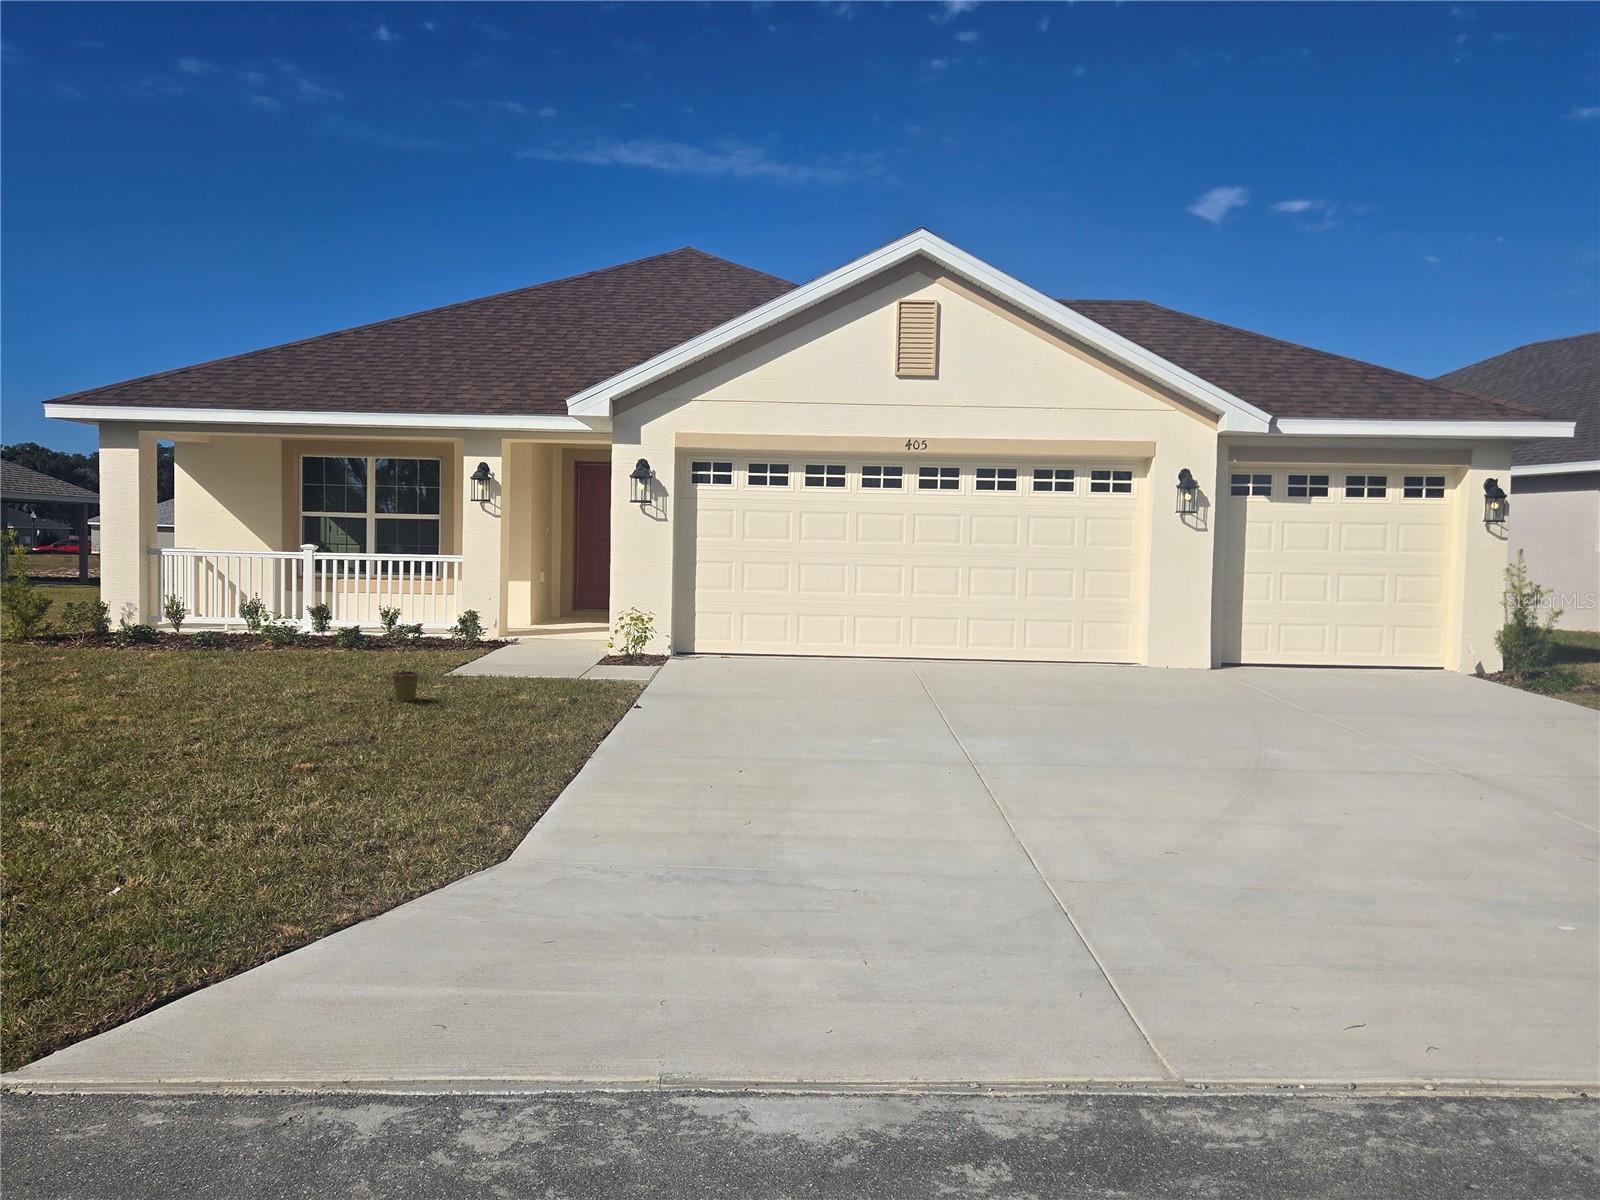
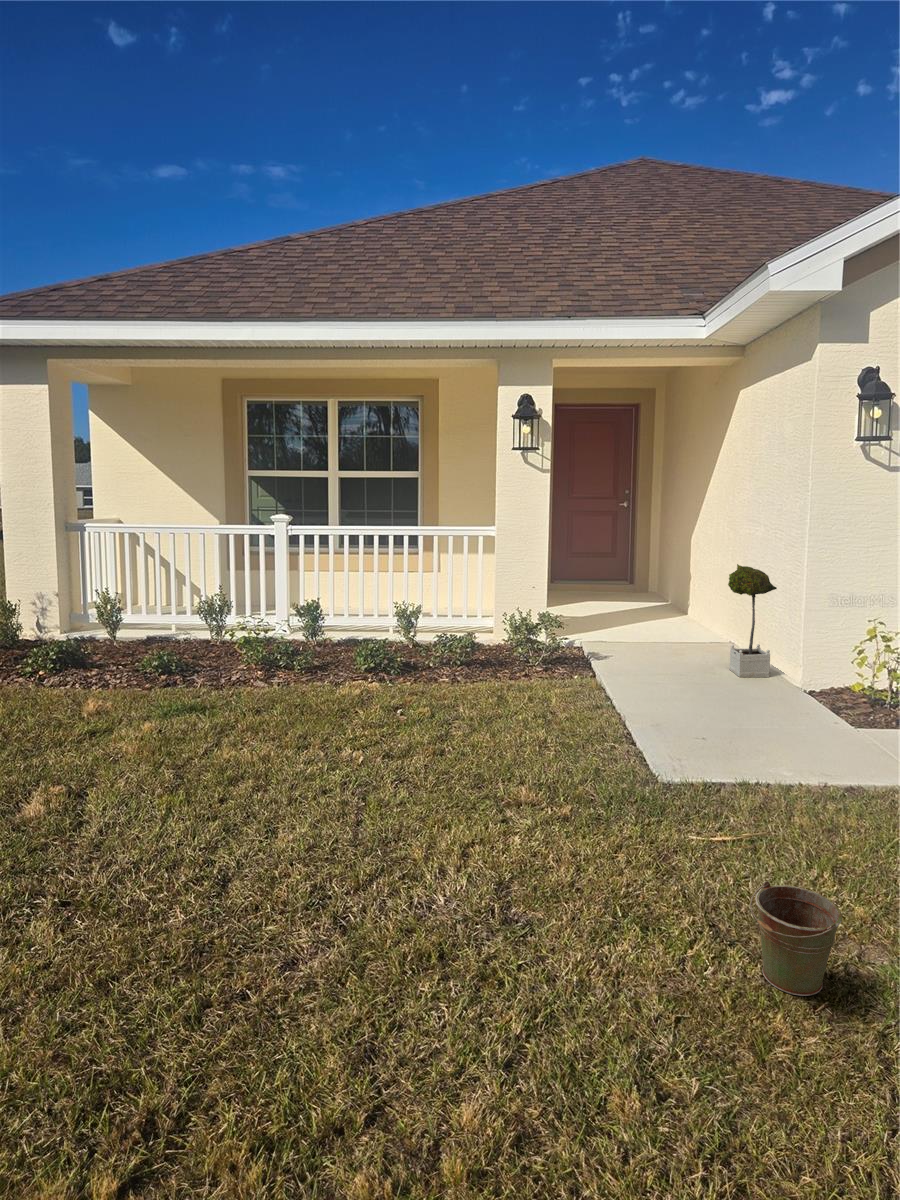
potted tree: none [581,578,609,649] -> present [728,564,777,677]

